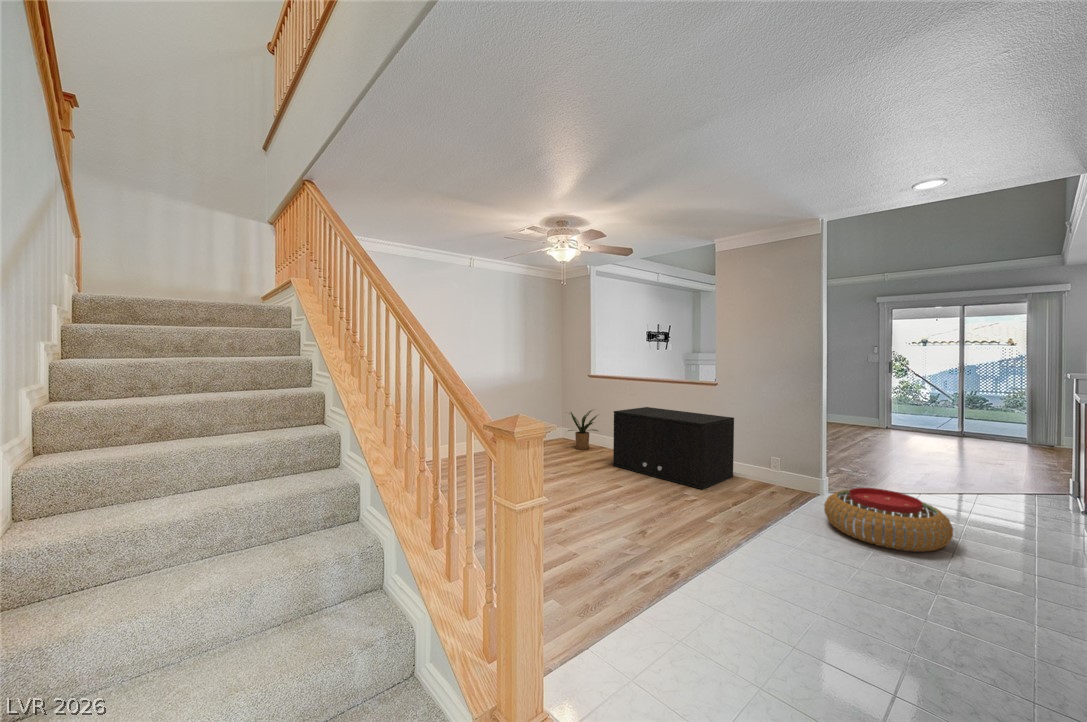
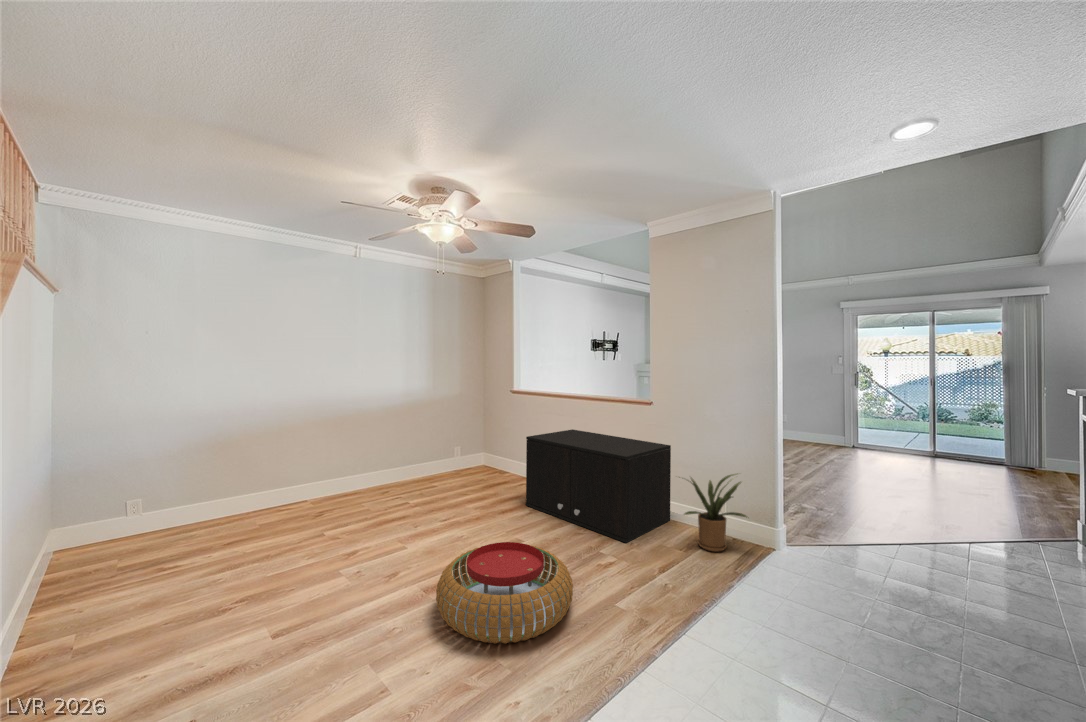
house plant: present [568,410,598,450] -> present [679,474,747,552]
pouf: present [824,488,953,552] -> present [436,542,573,644]

